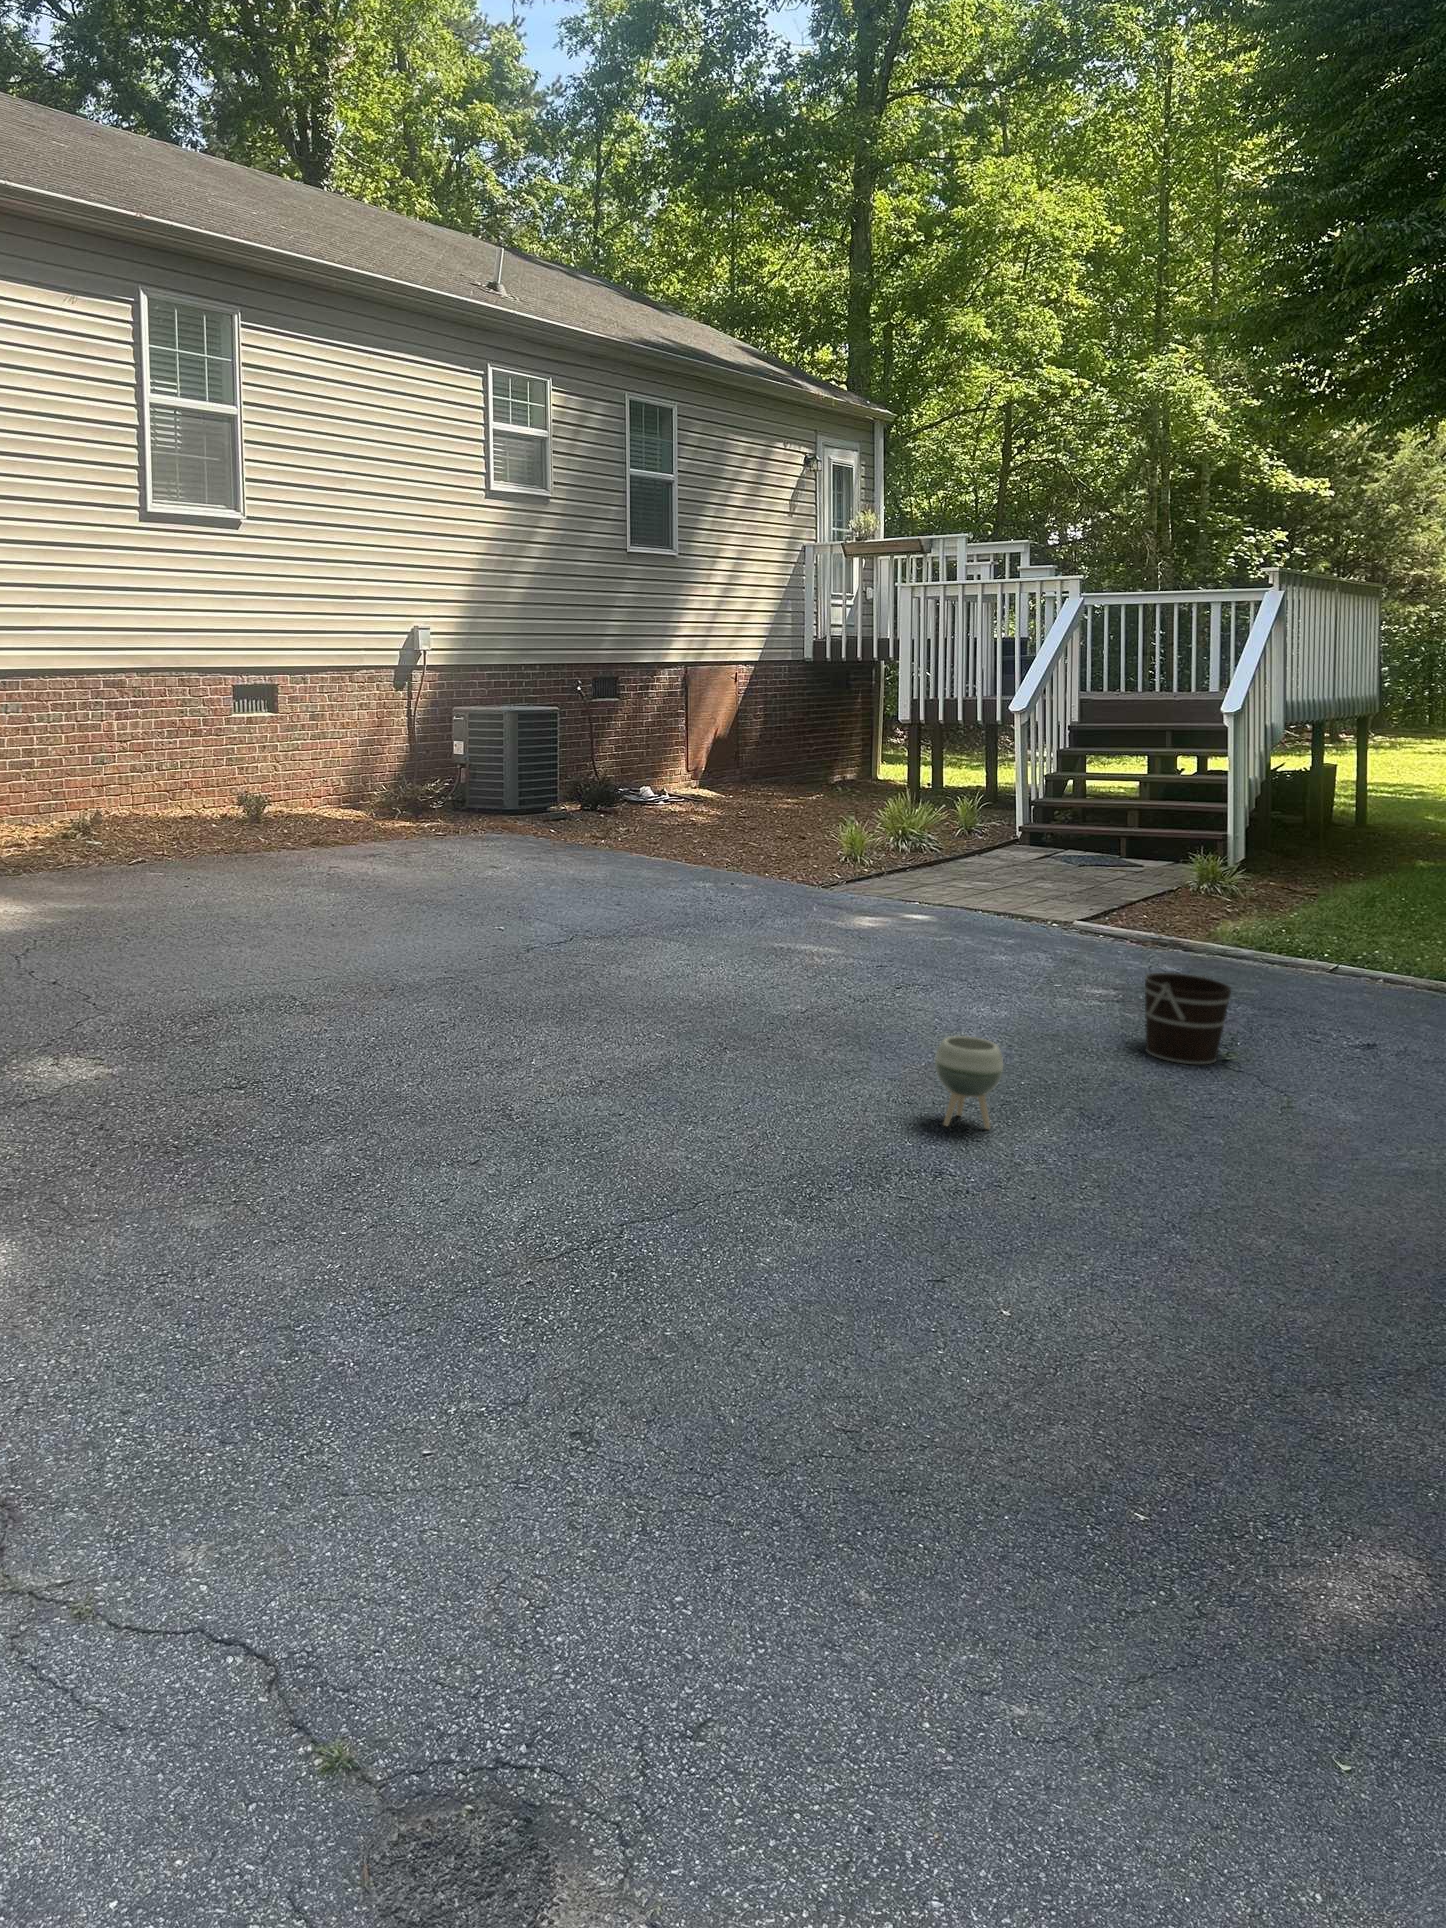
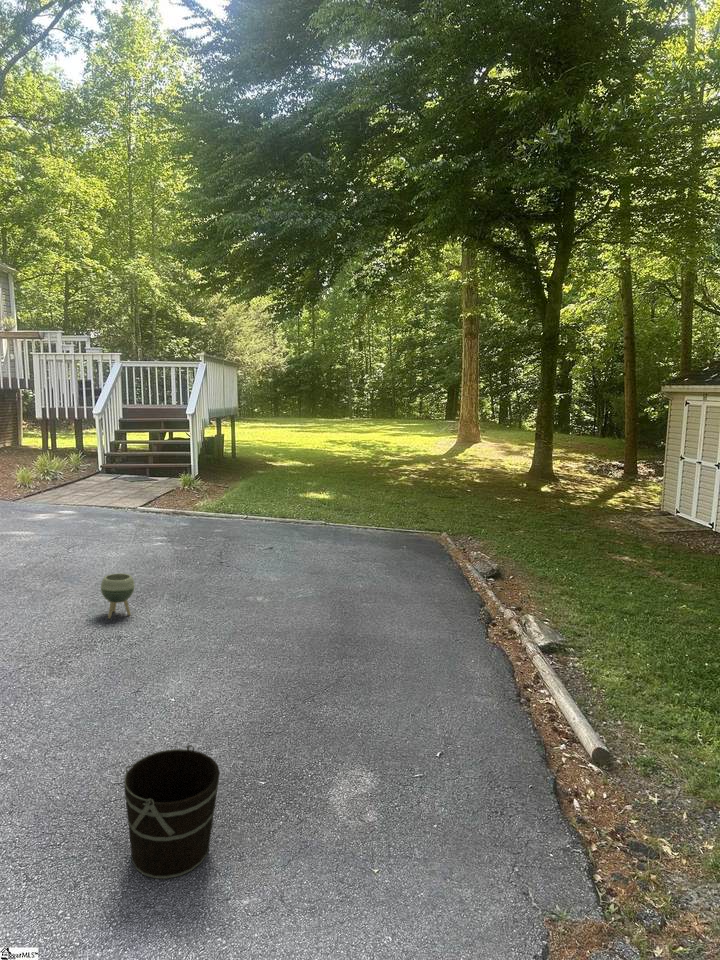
bucket: present [1145,973,1231,1064] -> present [124,745,220,879]

